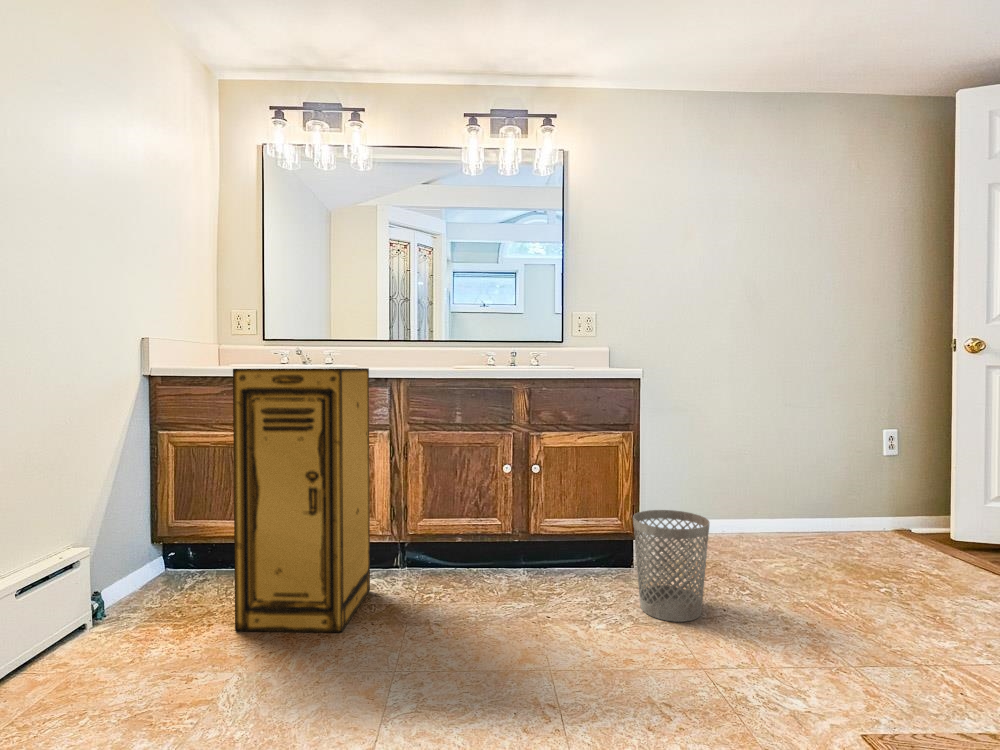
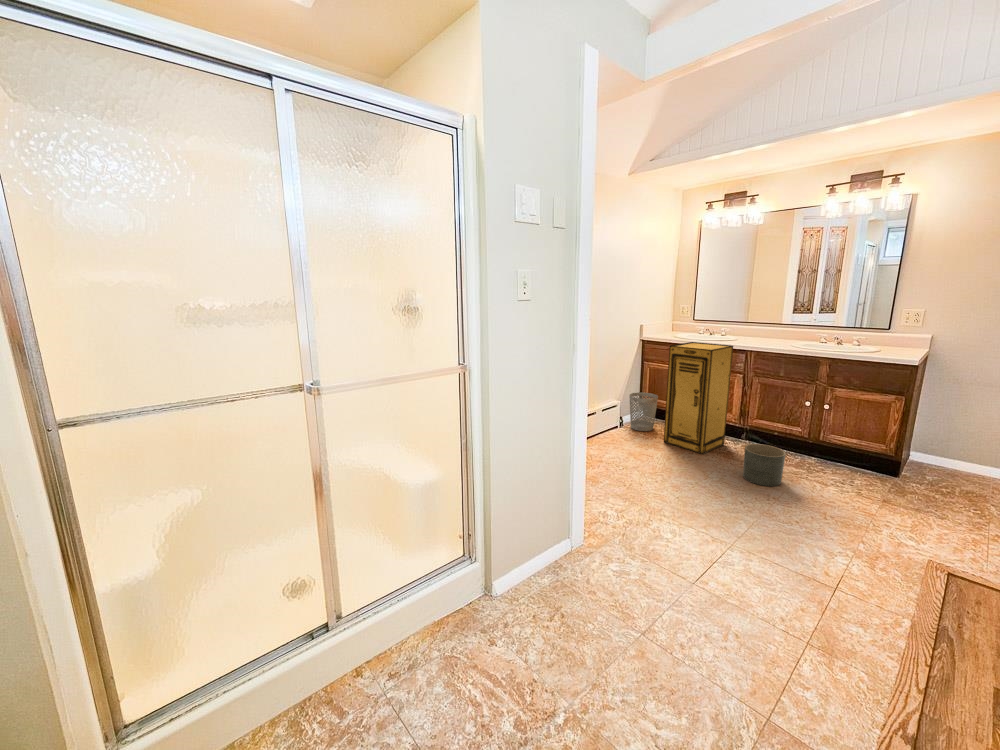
wastebasket: present [633,510,710,622] -> present [629,392,658,431]
planter: none [449,567,528,671] -> present [743,444,786,486]

